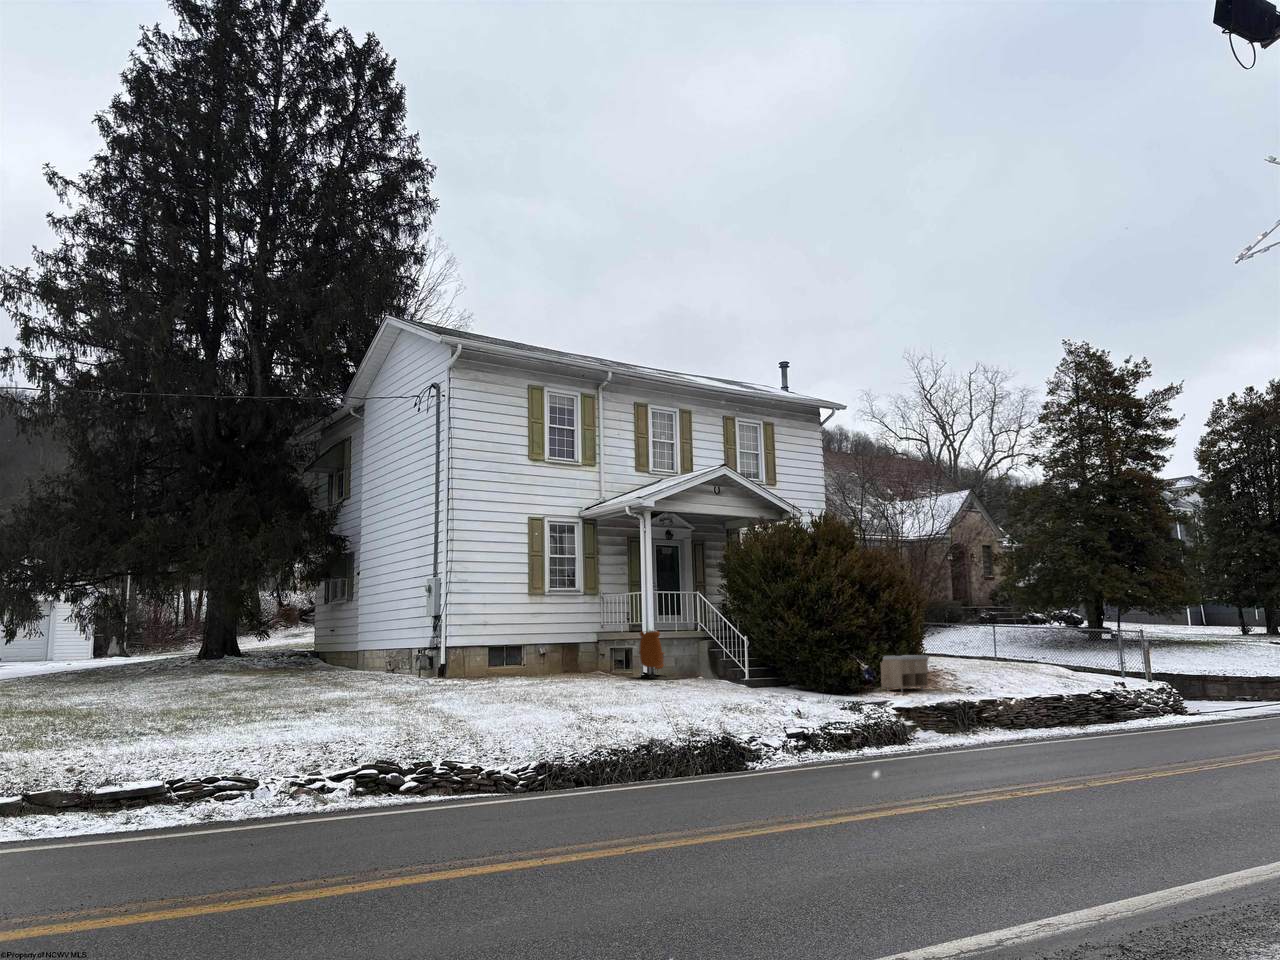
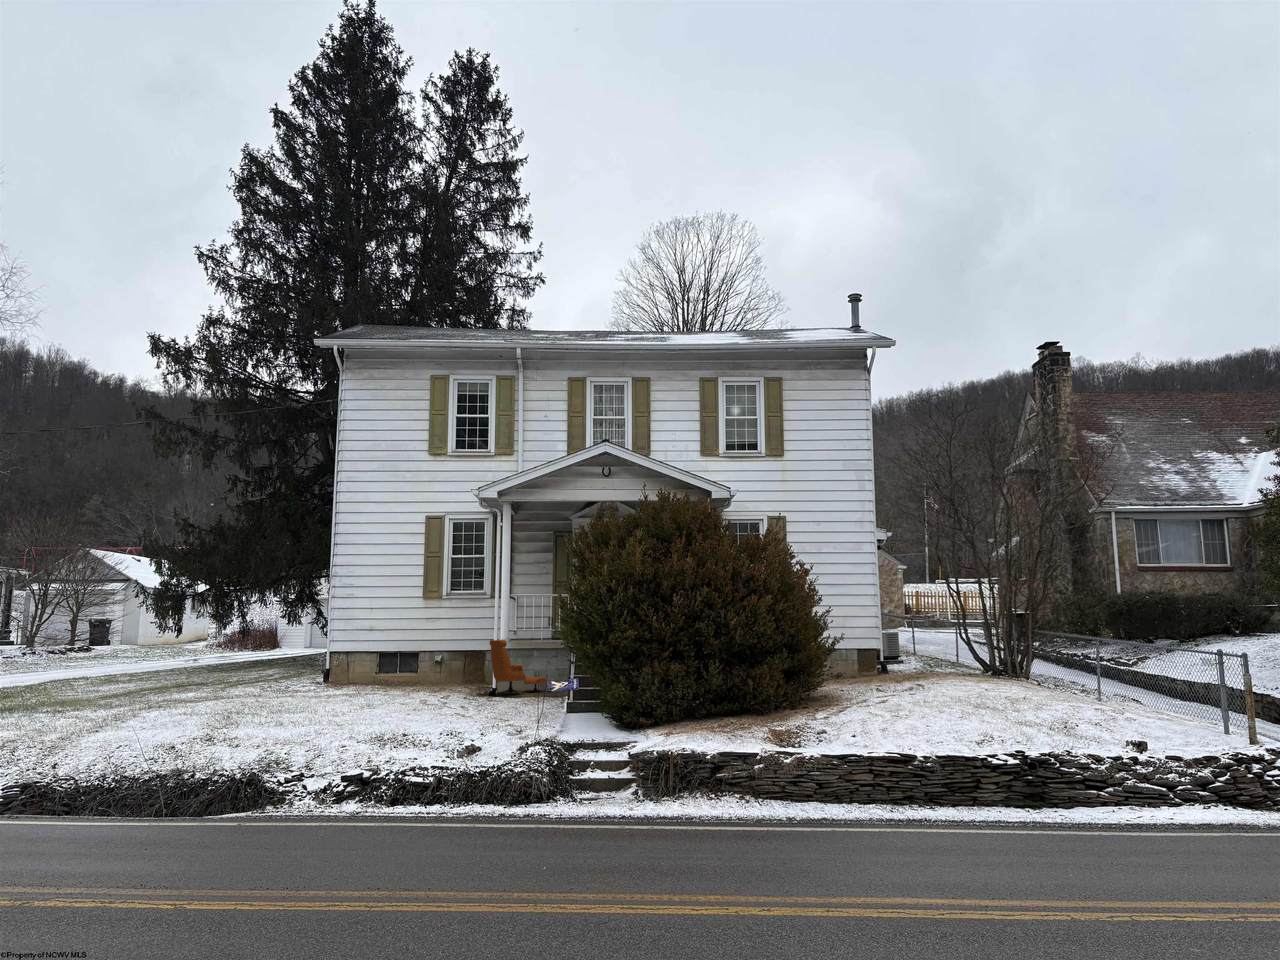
storage bench: present [881,655,928,691] -> none [683,679,751,730]

